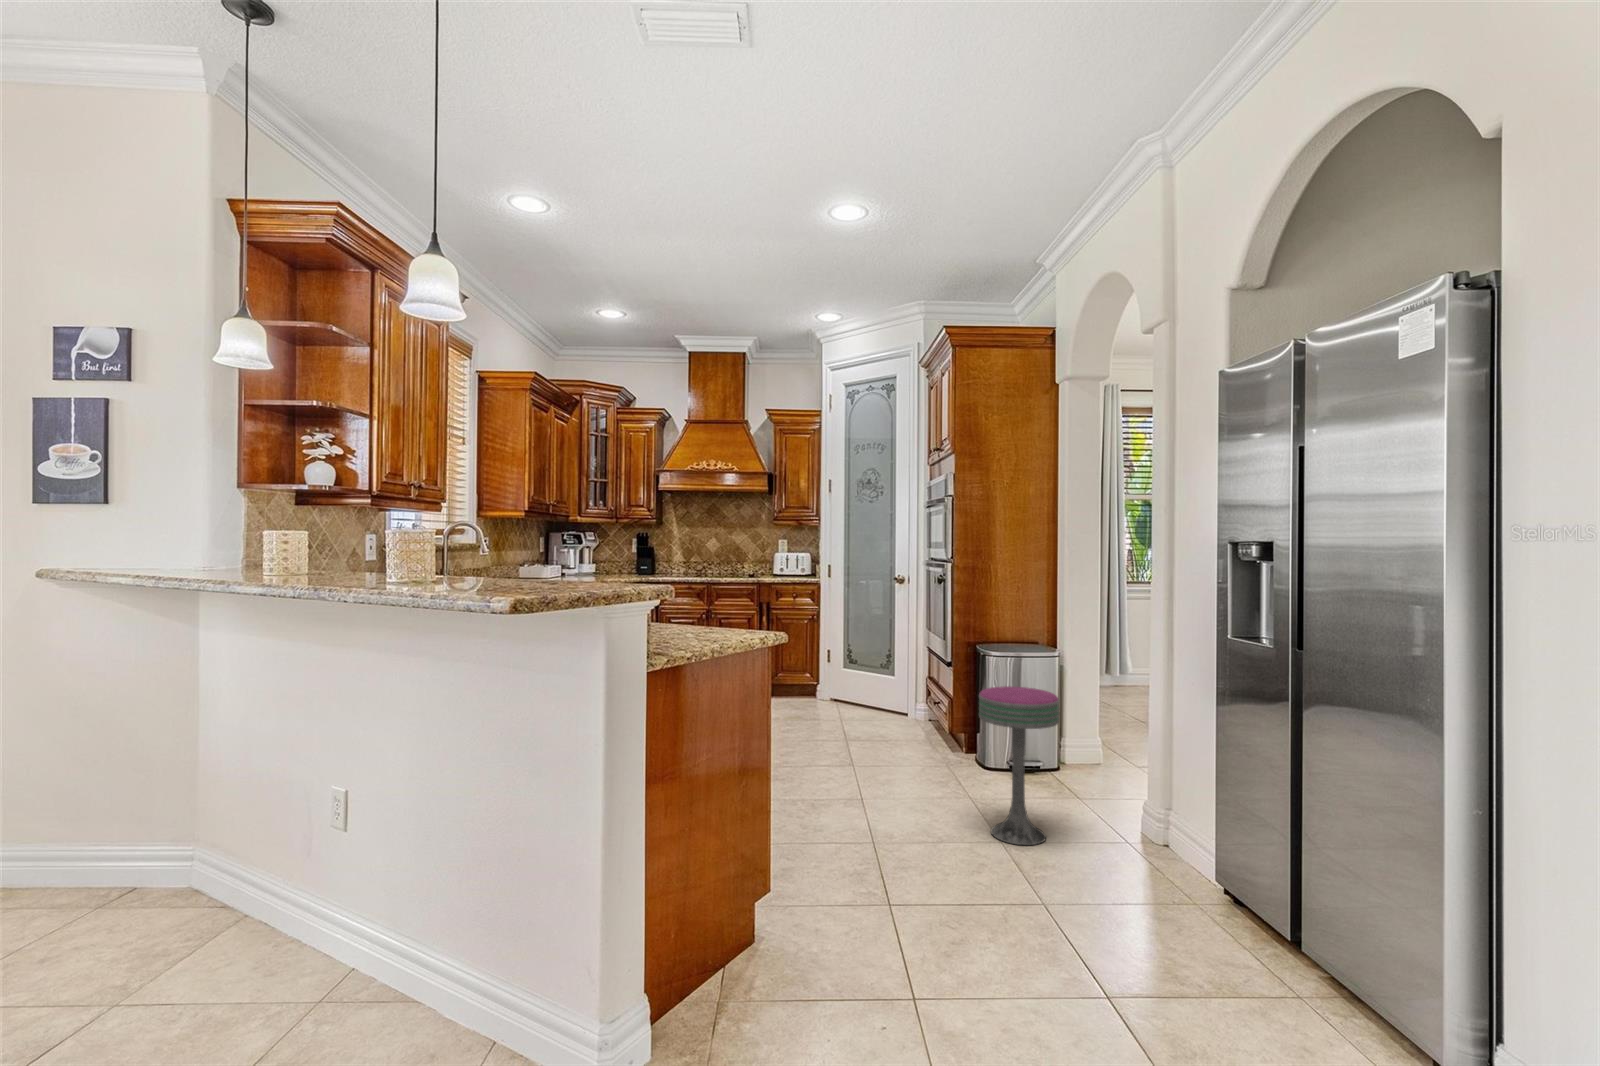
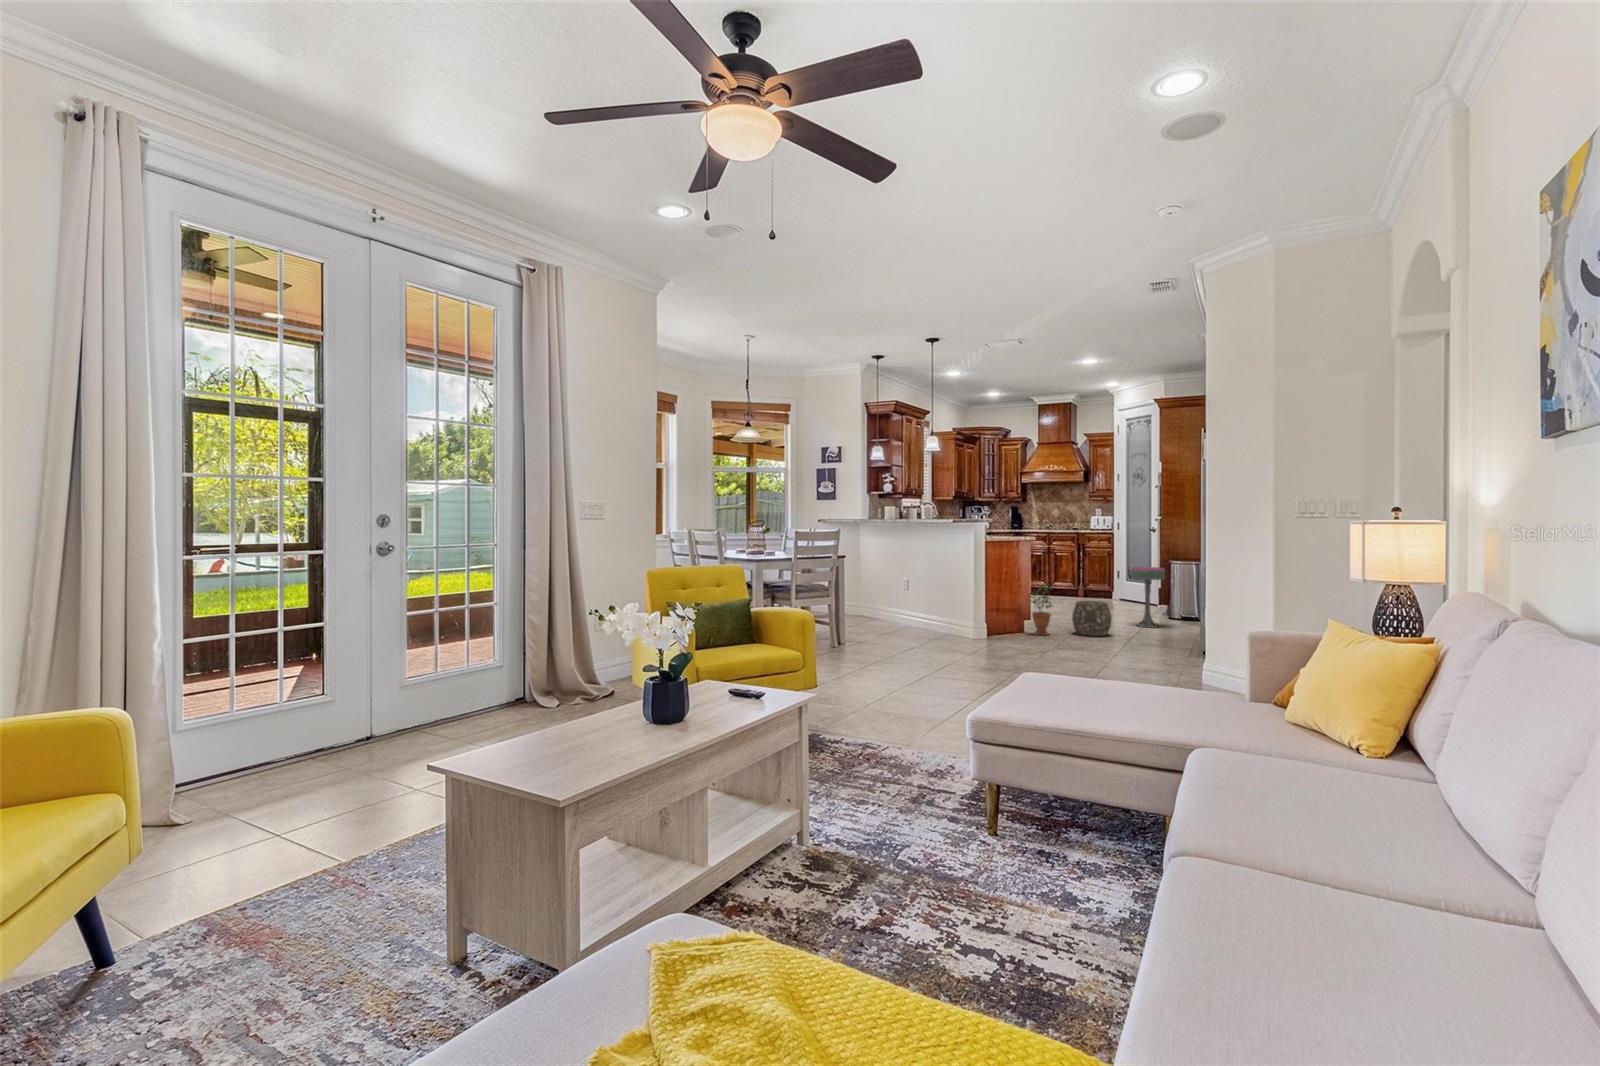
potted plant: none [805,803,889,1024] -> present [1030,583,1052,635]
woven basket: none [922,832,1045,979] -> present [1072,601,1112,636]

